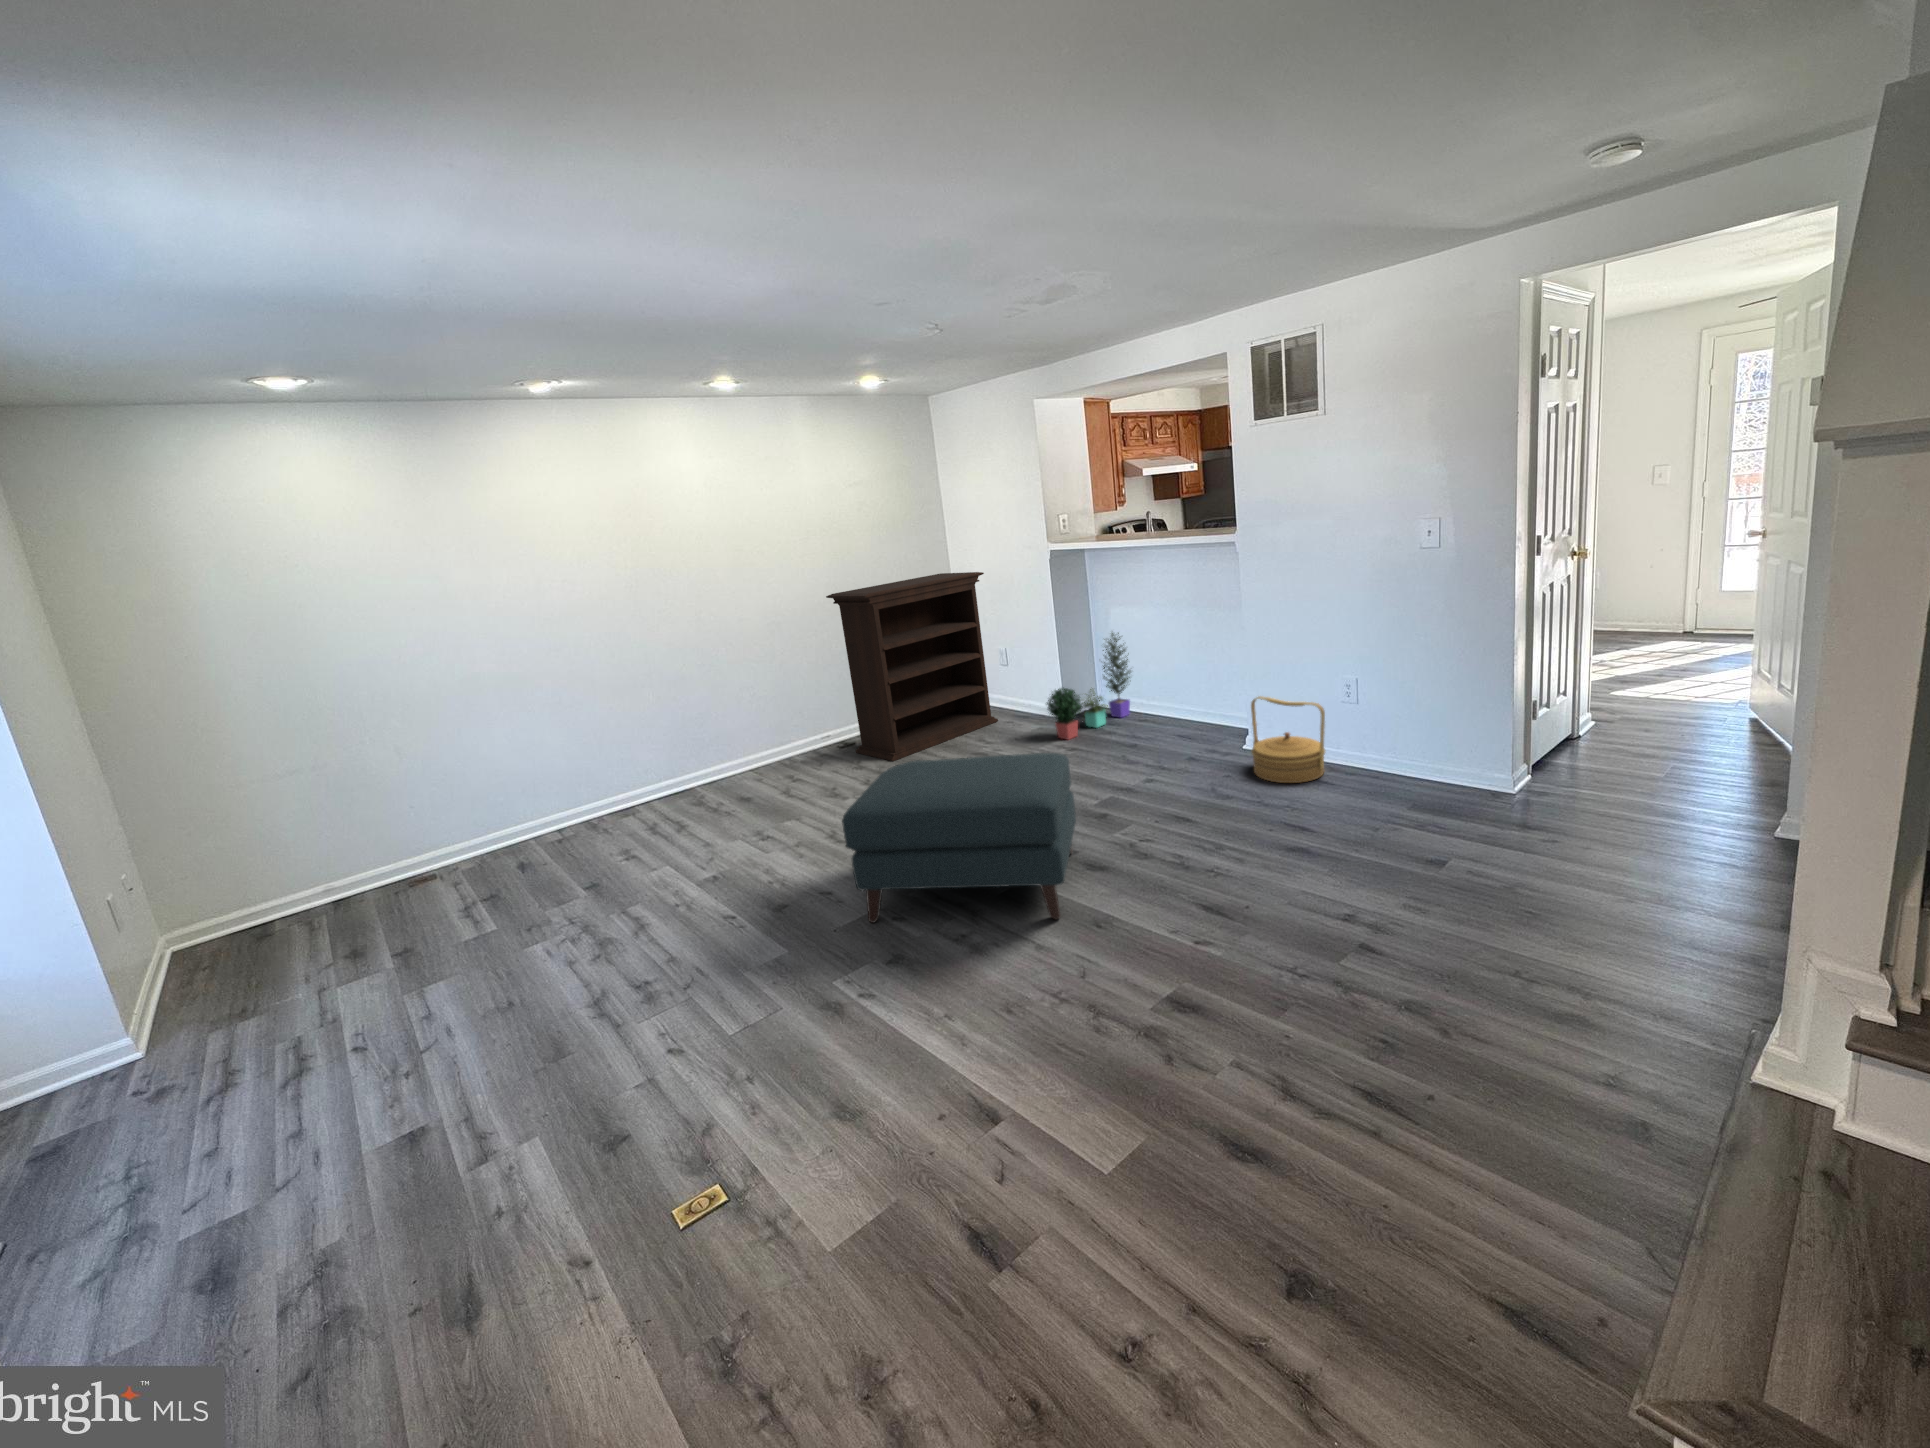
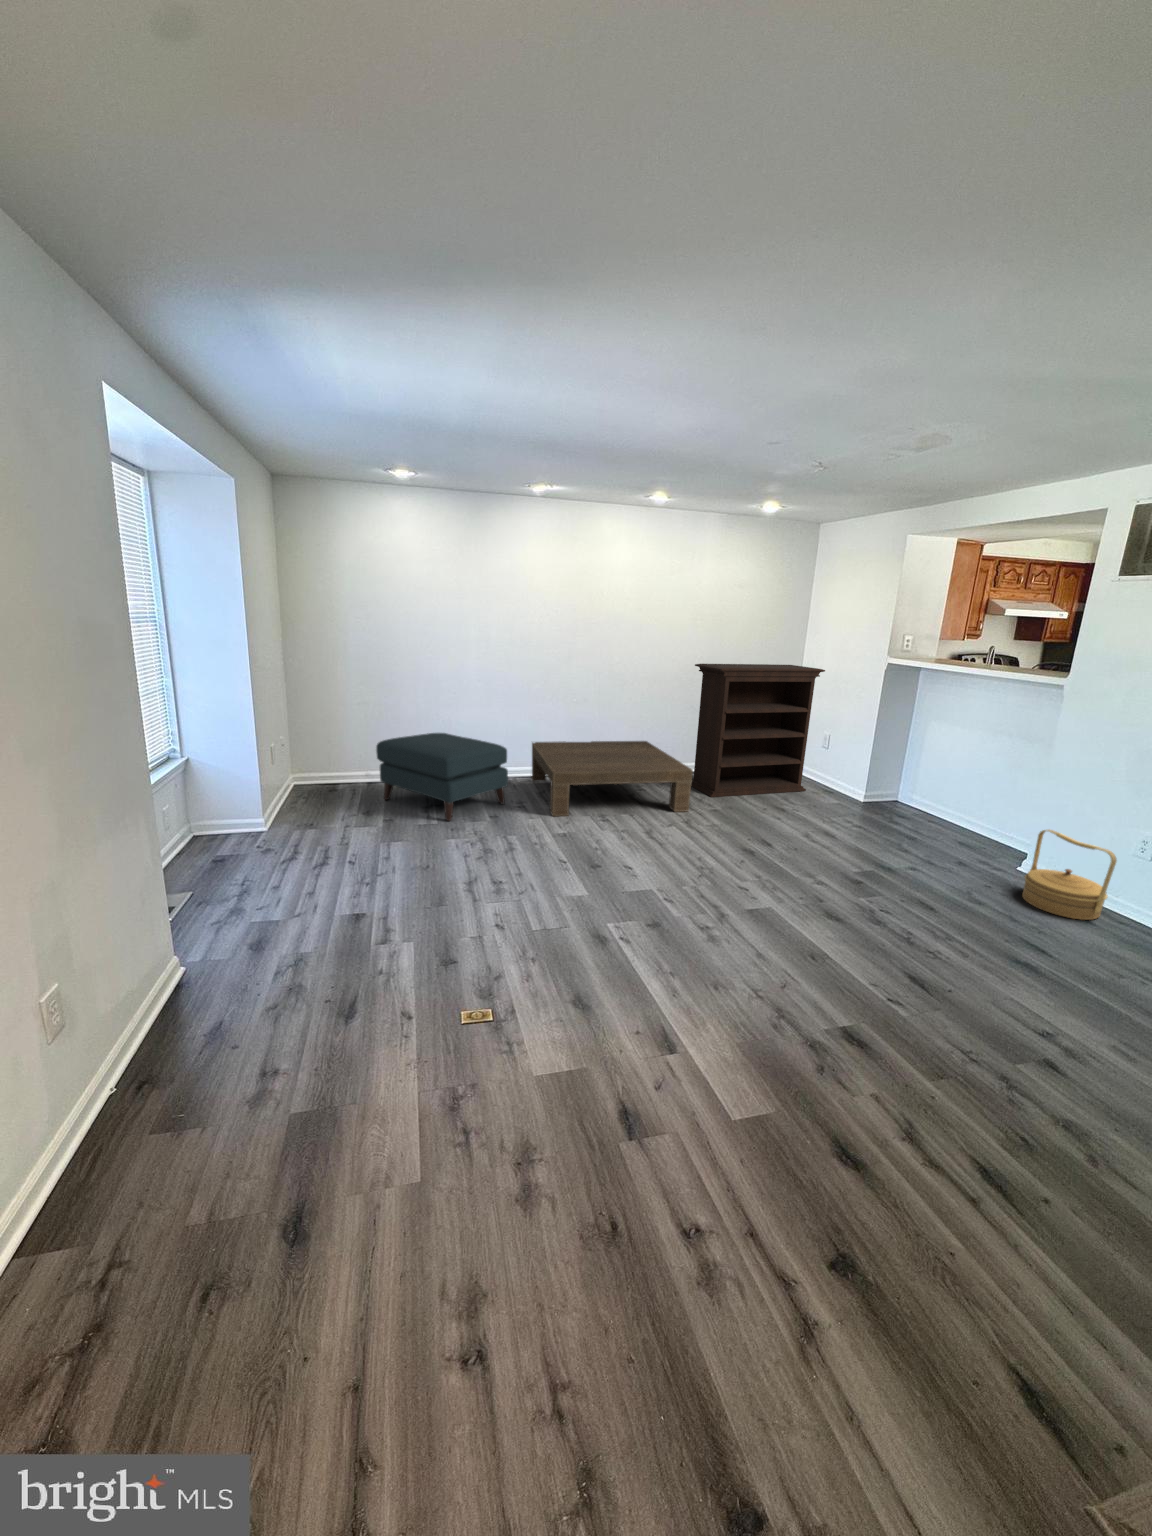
potted plant: present [1047,633,1131,739] -> none [846,741,940,820]
coffee table: none [616,710,874,855] -> present [531,741,693,816]
ottoman: present [842,753,1076,923] -> present [376,733,508,821]

